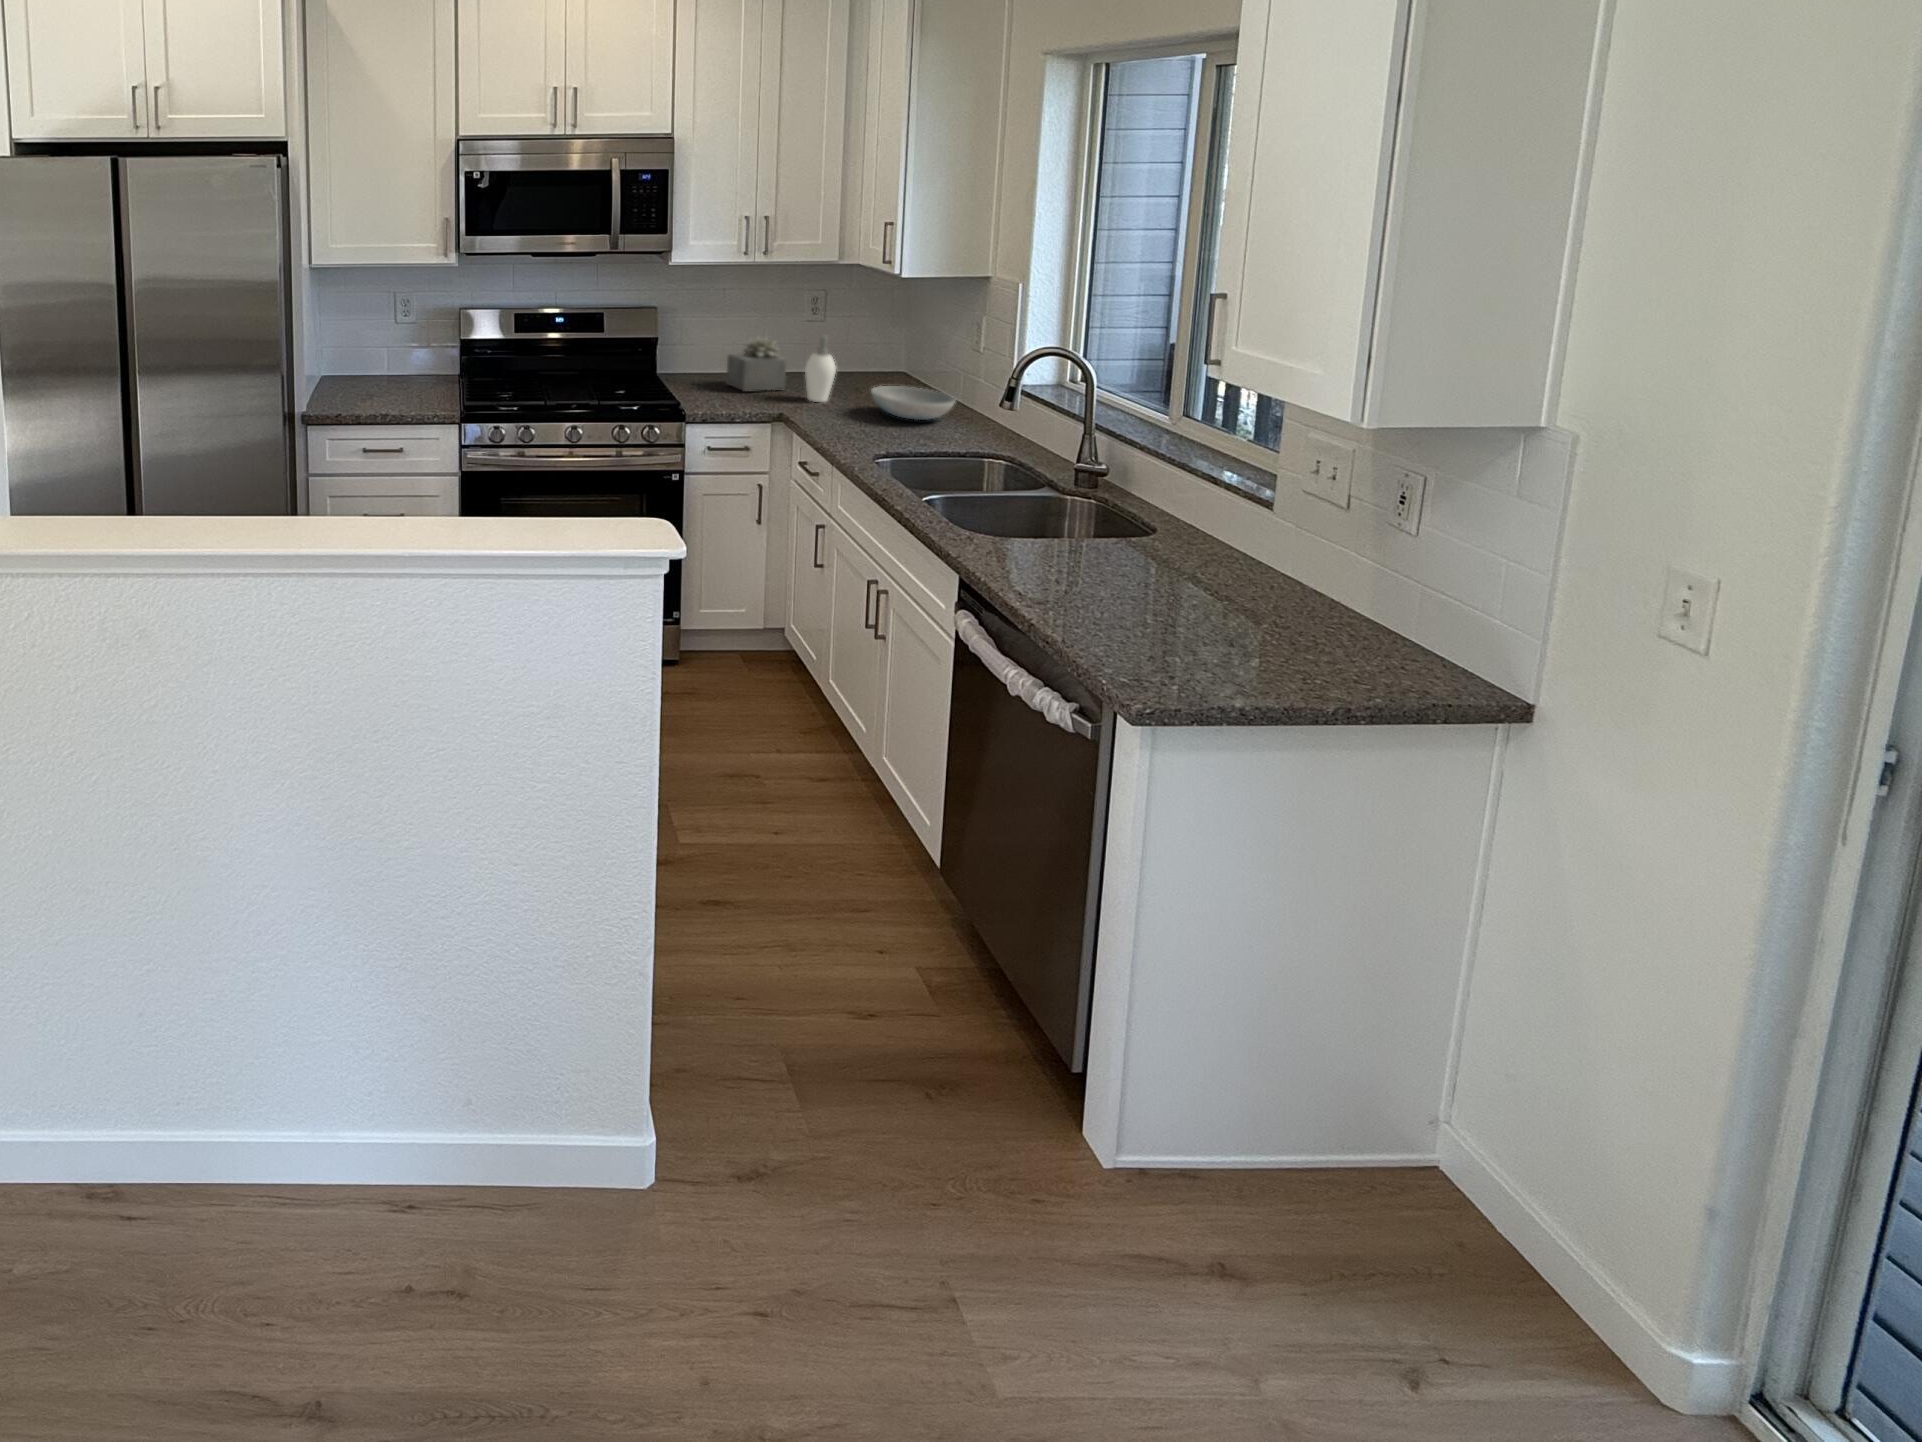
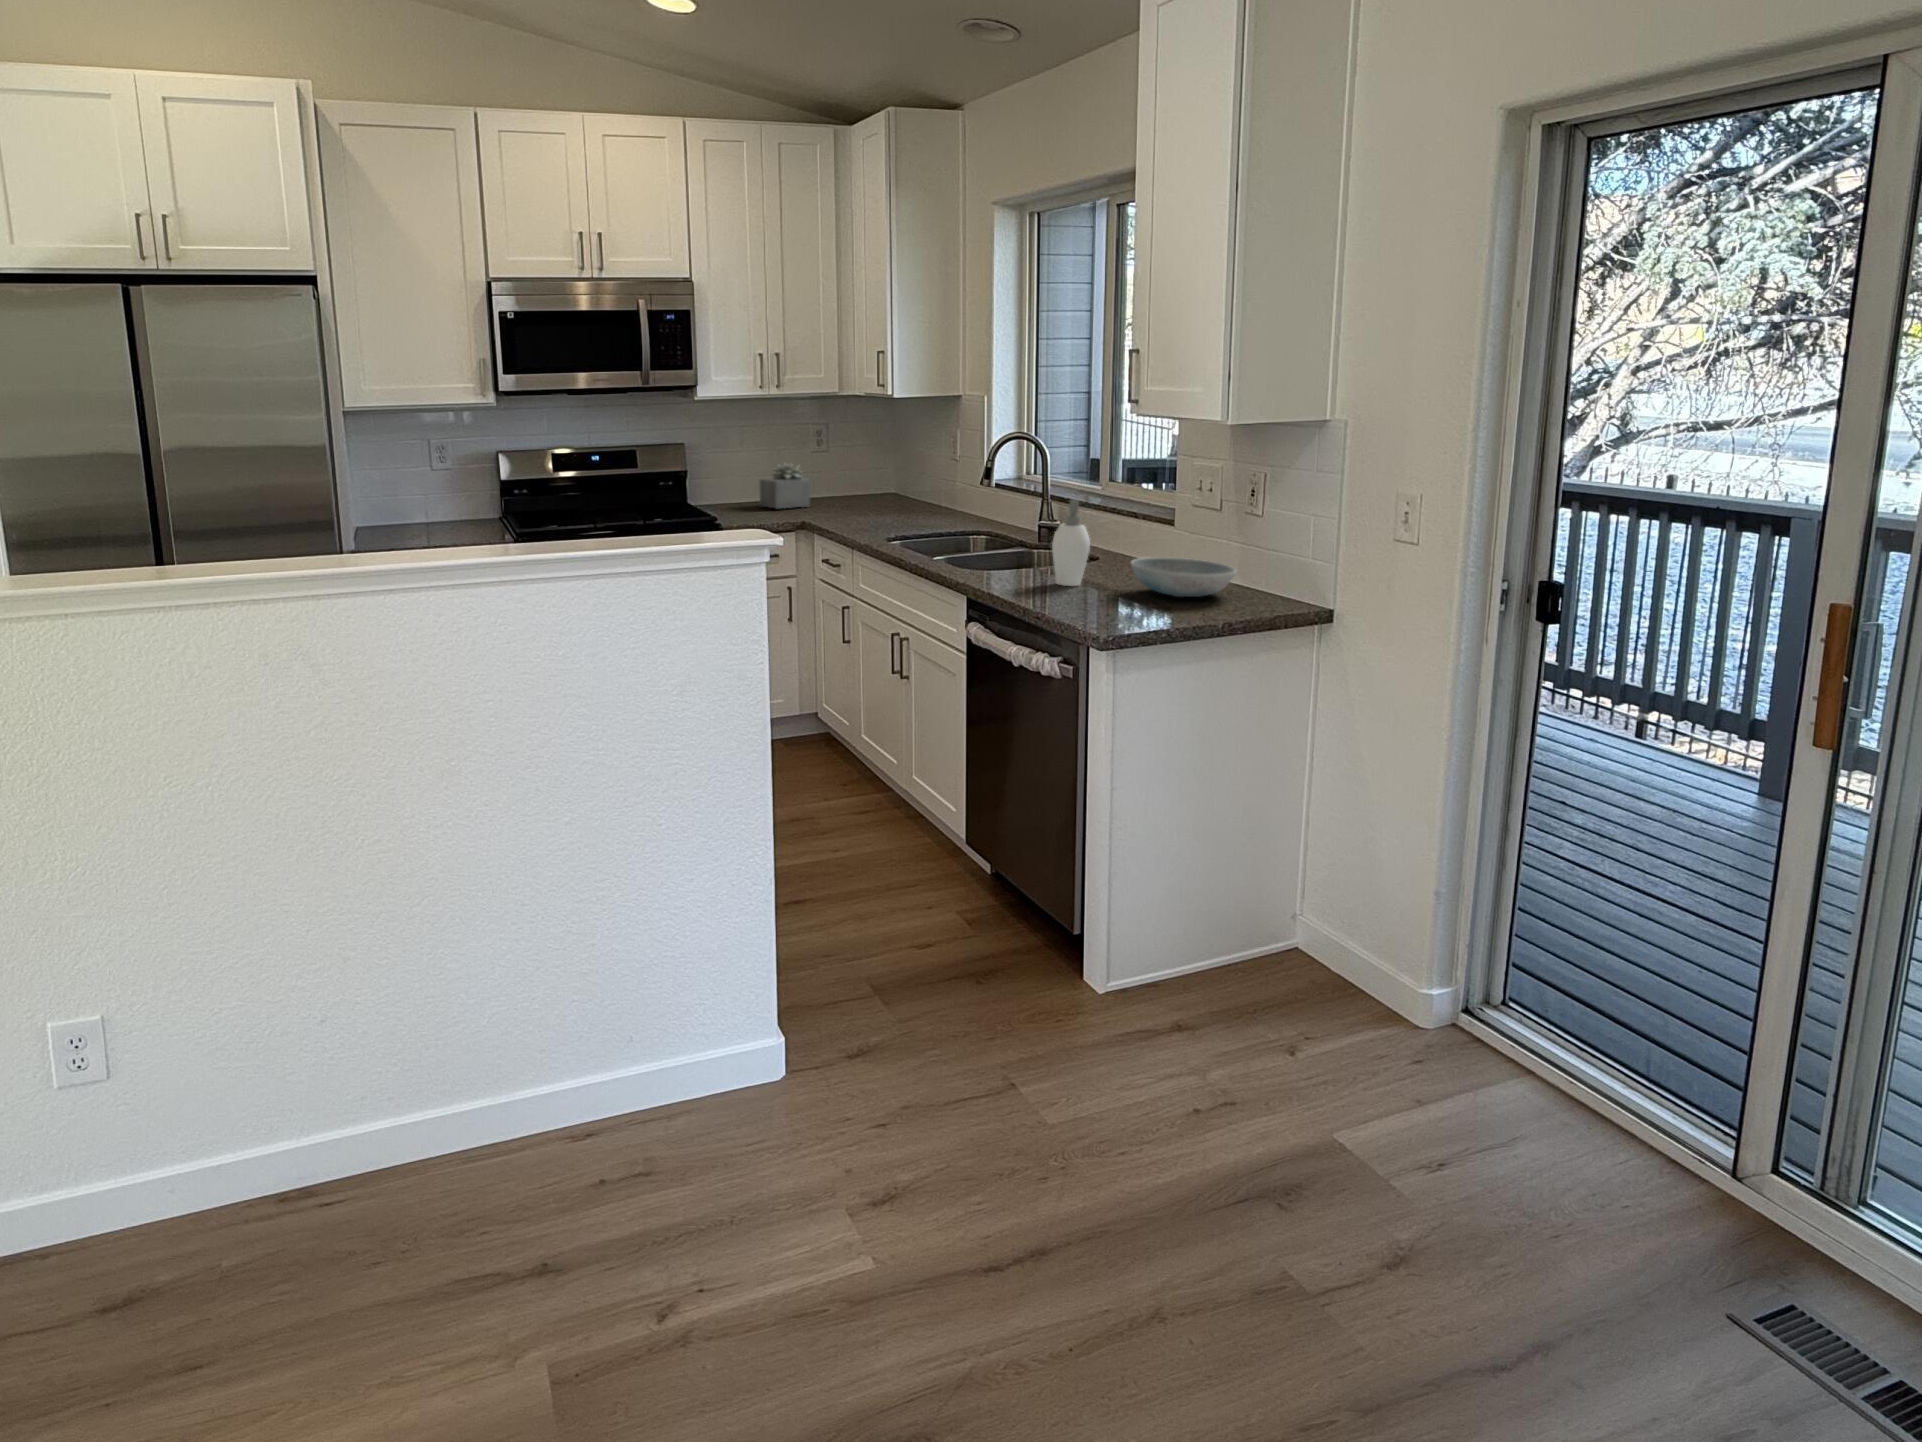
soap dispenser: present [805,336,836,402] -> present [1052,500,1090,586]
dish: present [871,386,955,420] -> present [1131,557,1236,597]

